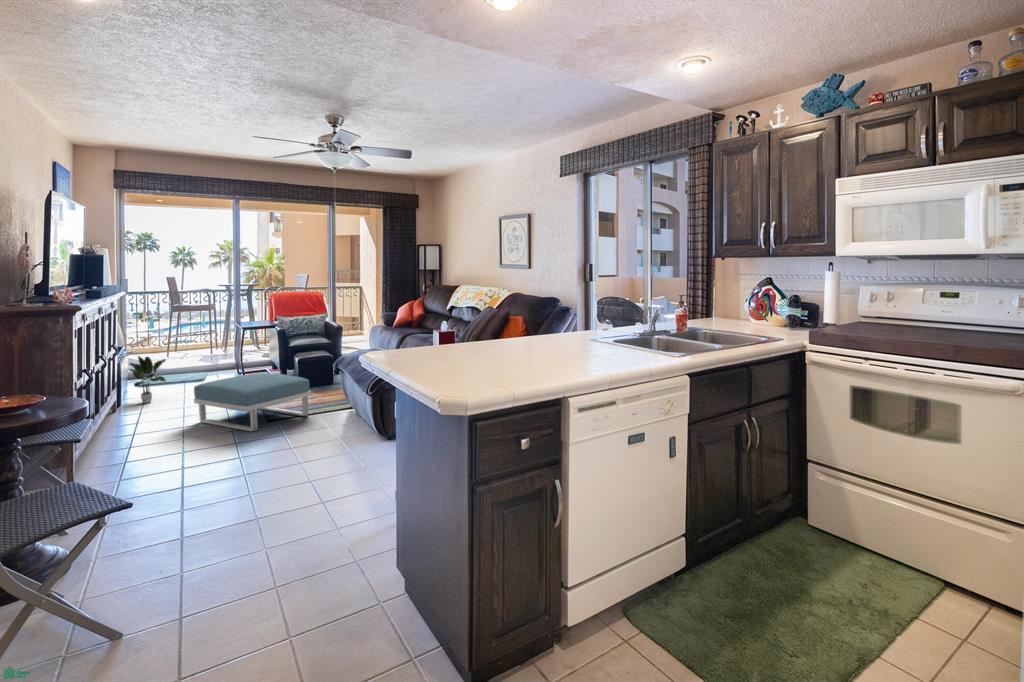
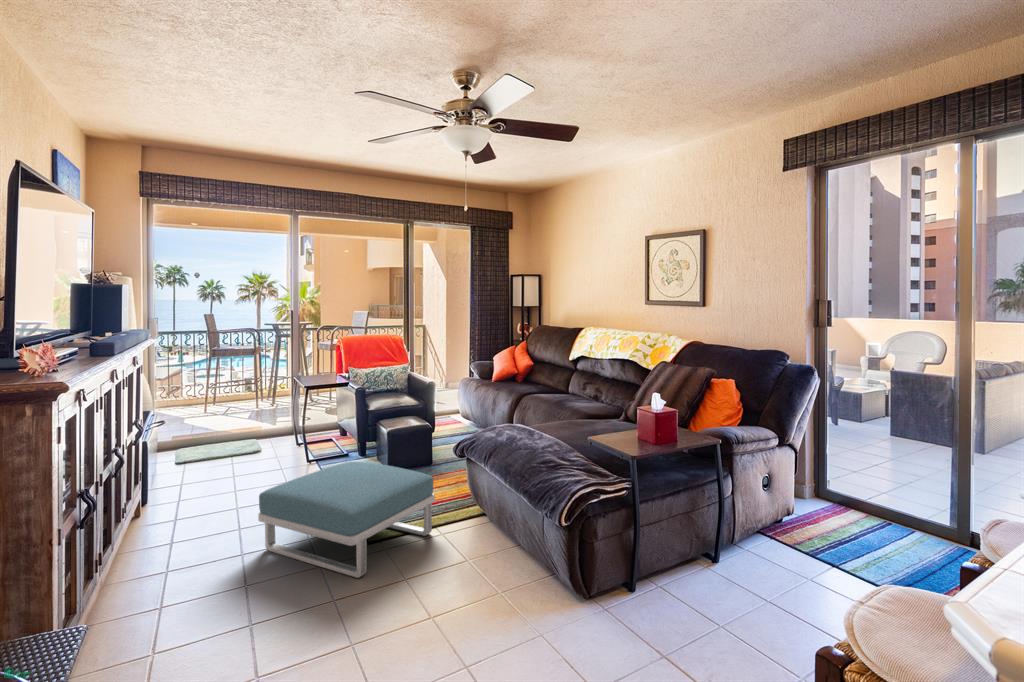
potted plant: present [129,356,166,403] -> none [153,433,209,504]

